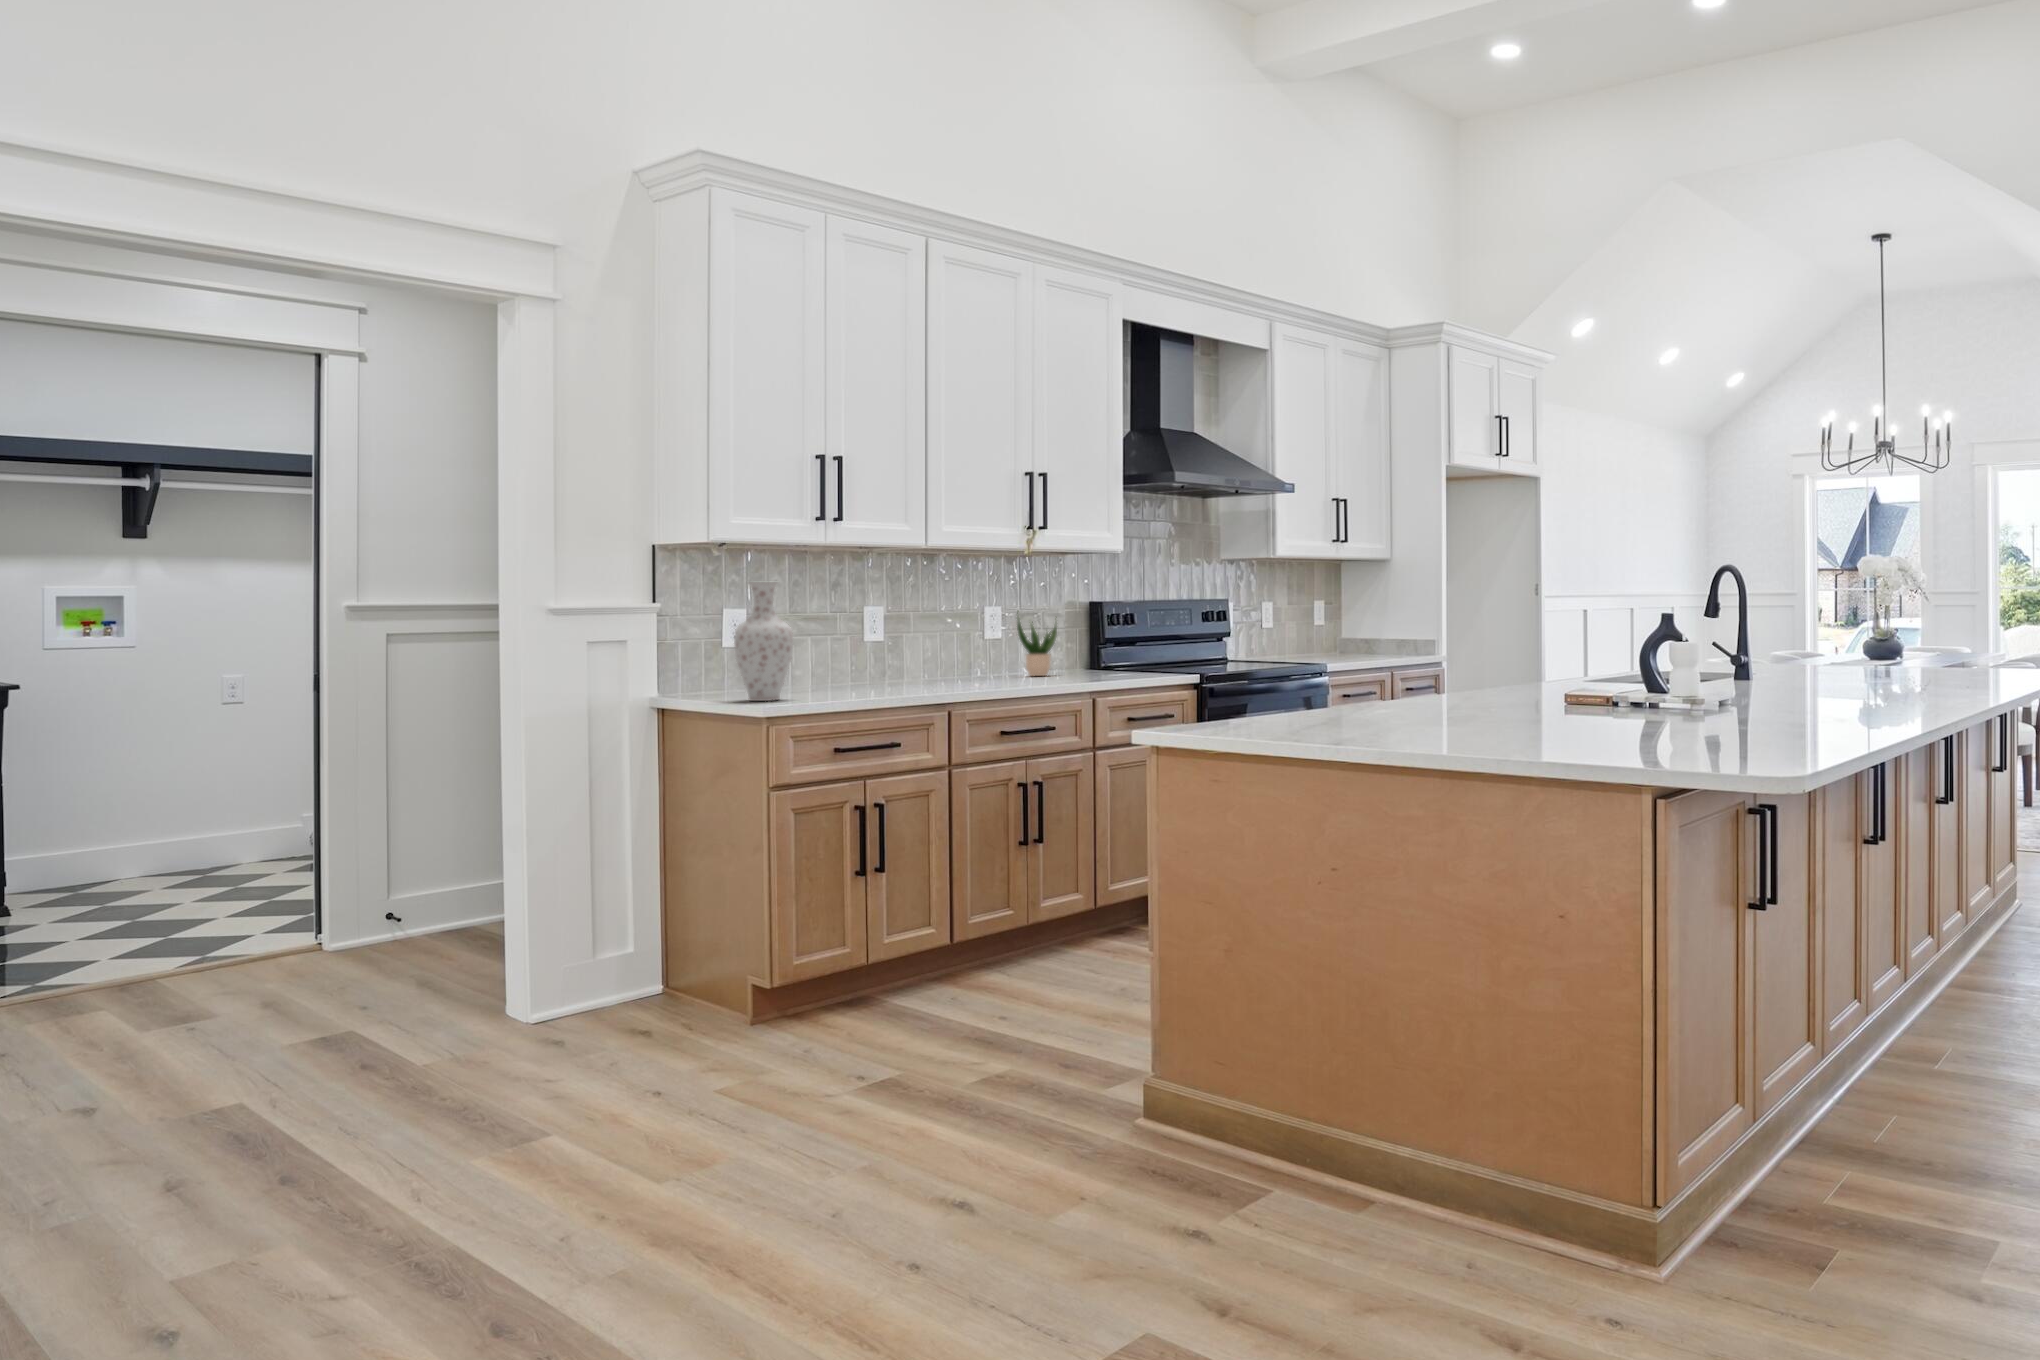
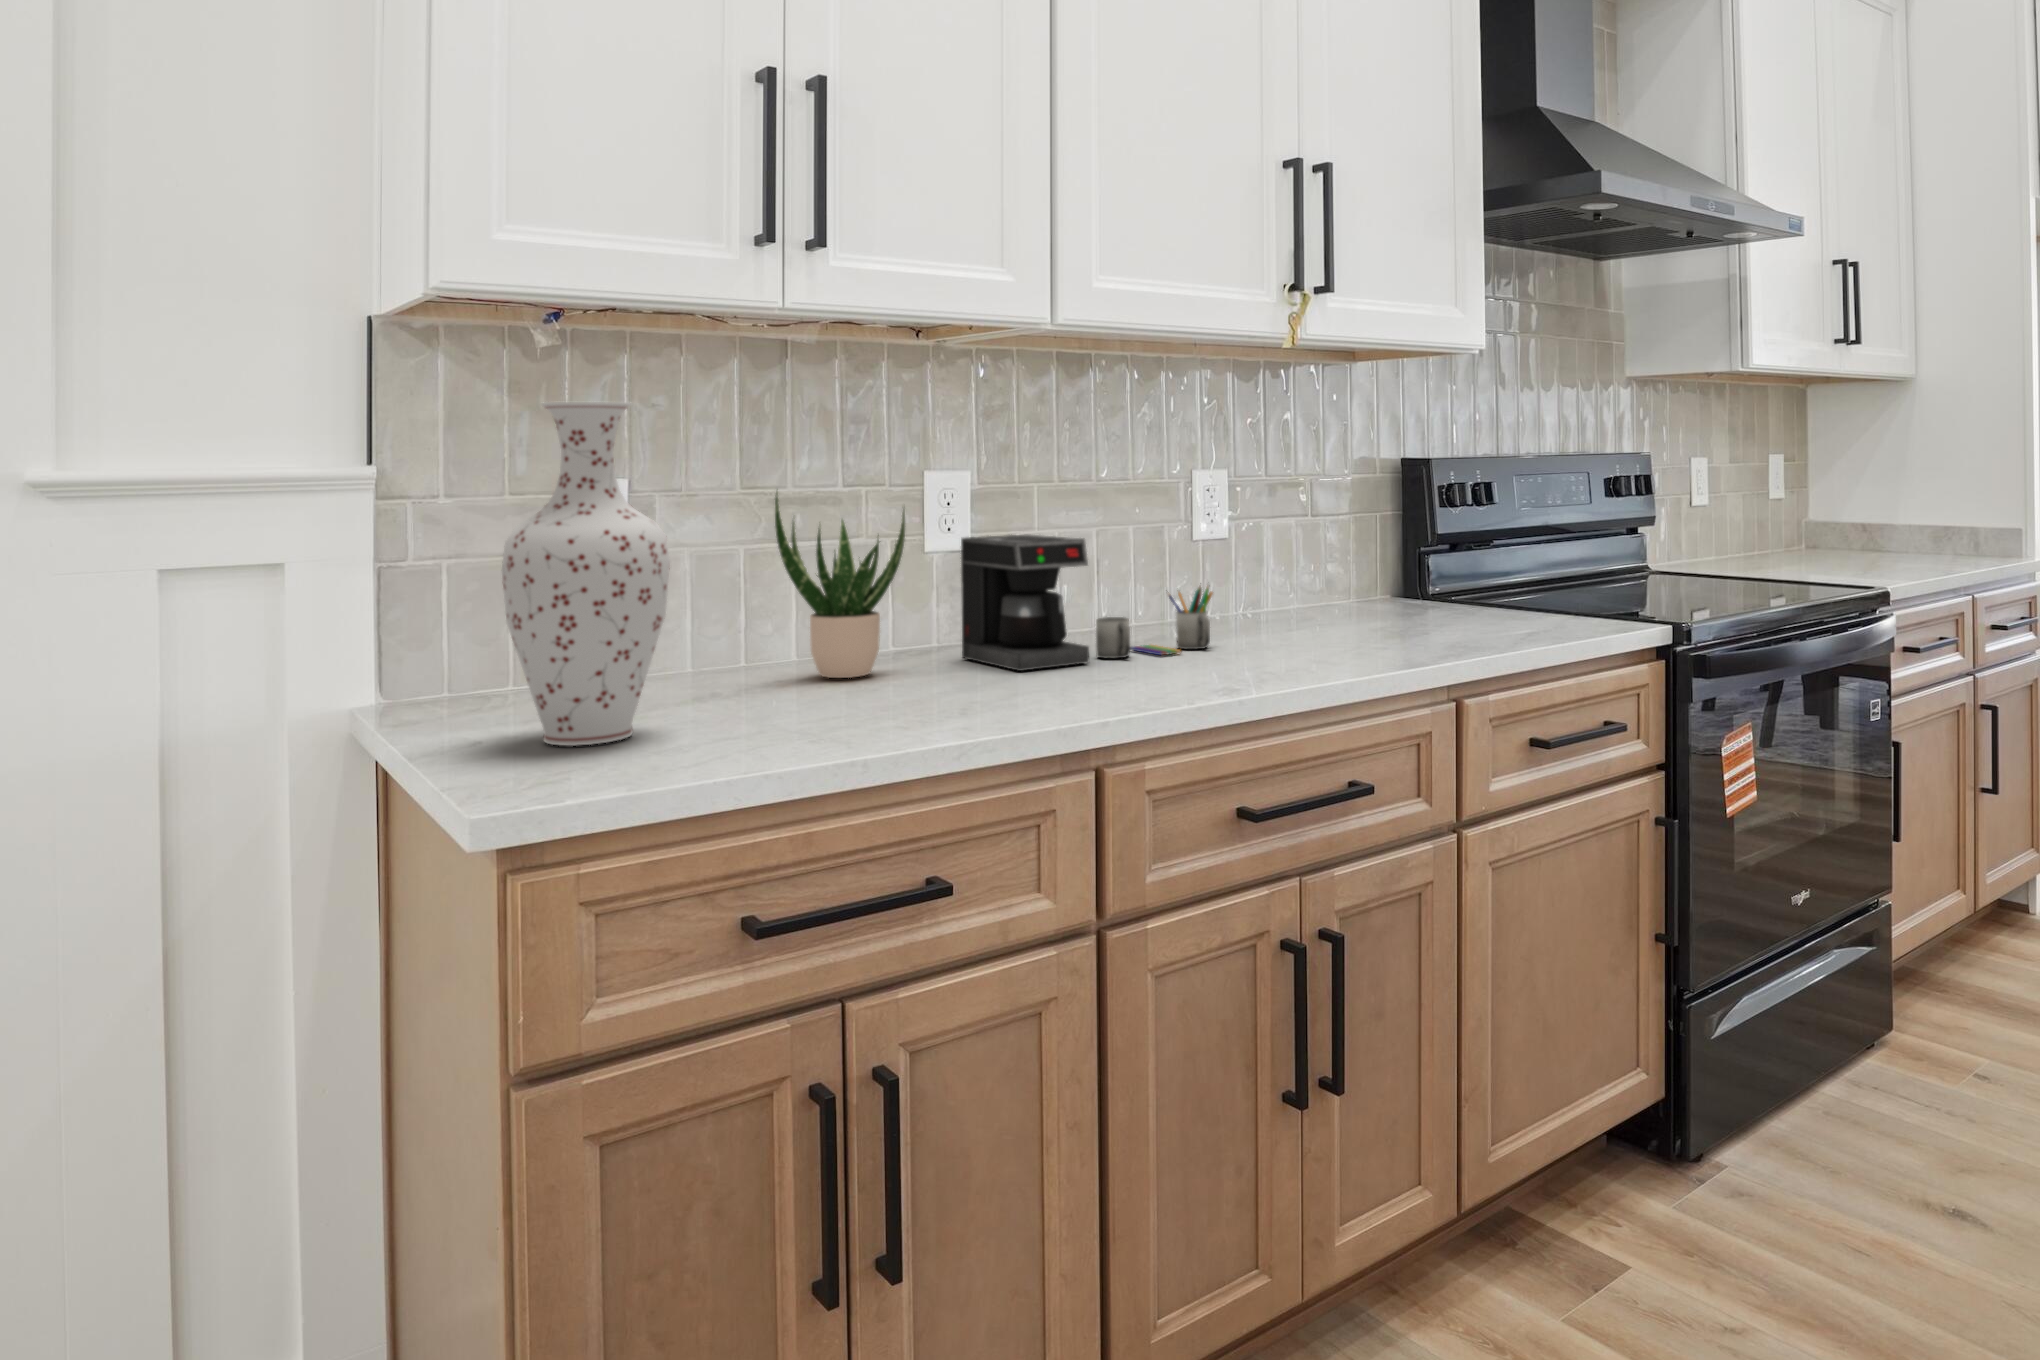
potted plant: present [1017,613,1057,676] -> present [775,489,905,678]
coffee maker: none [883,634,994,688] -> present [961,535,1213,671]

